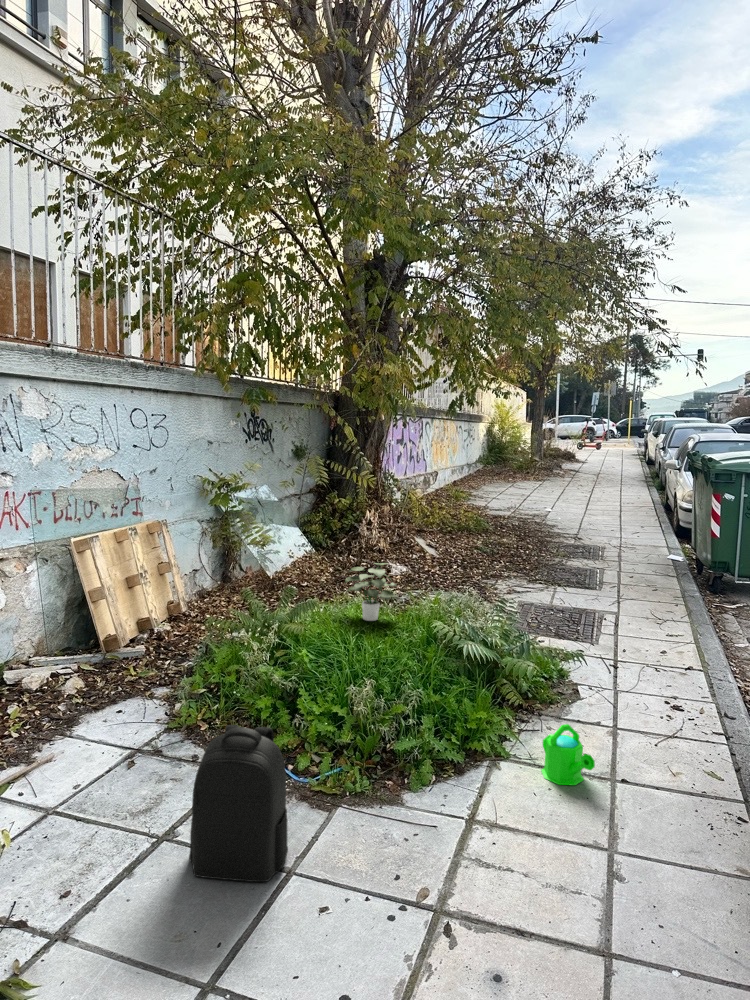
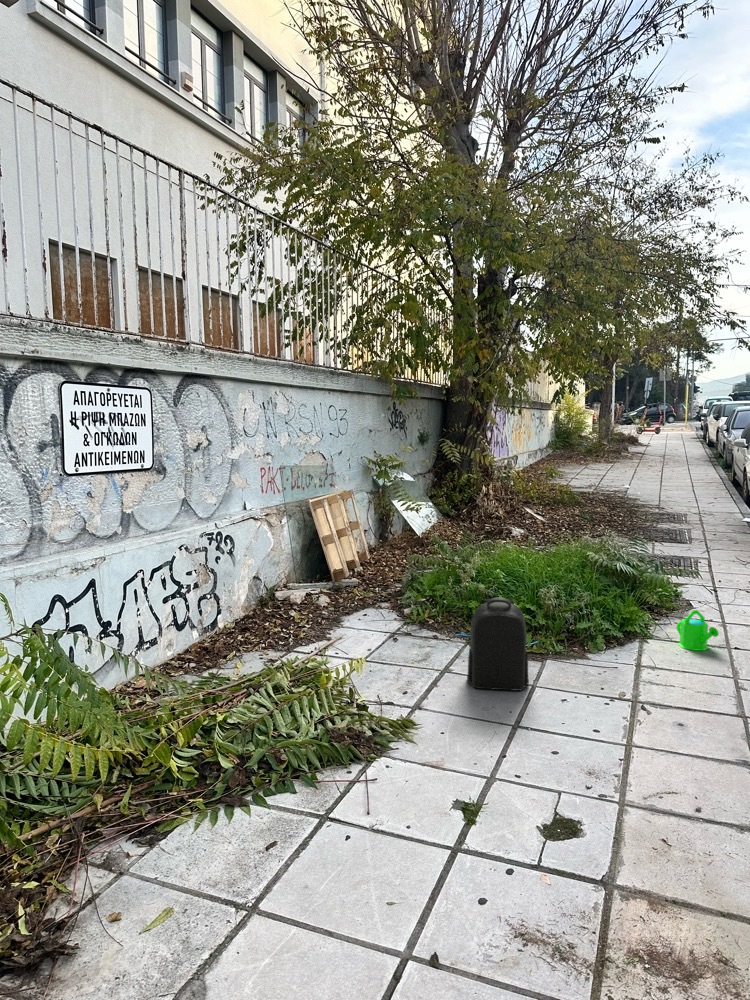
potted plant: present [345,563,397,621] -> none [509,512,551,555]

